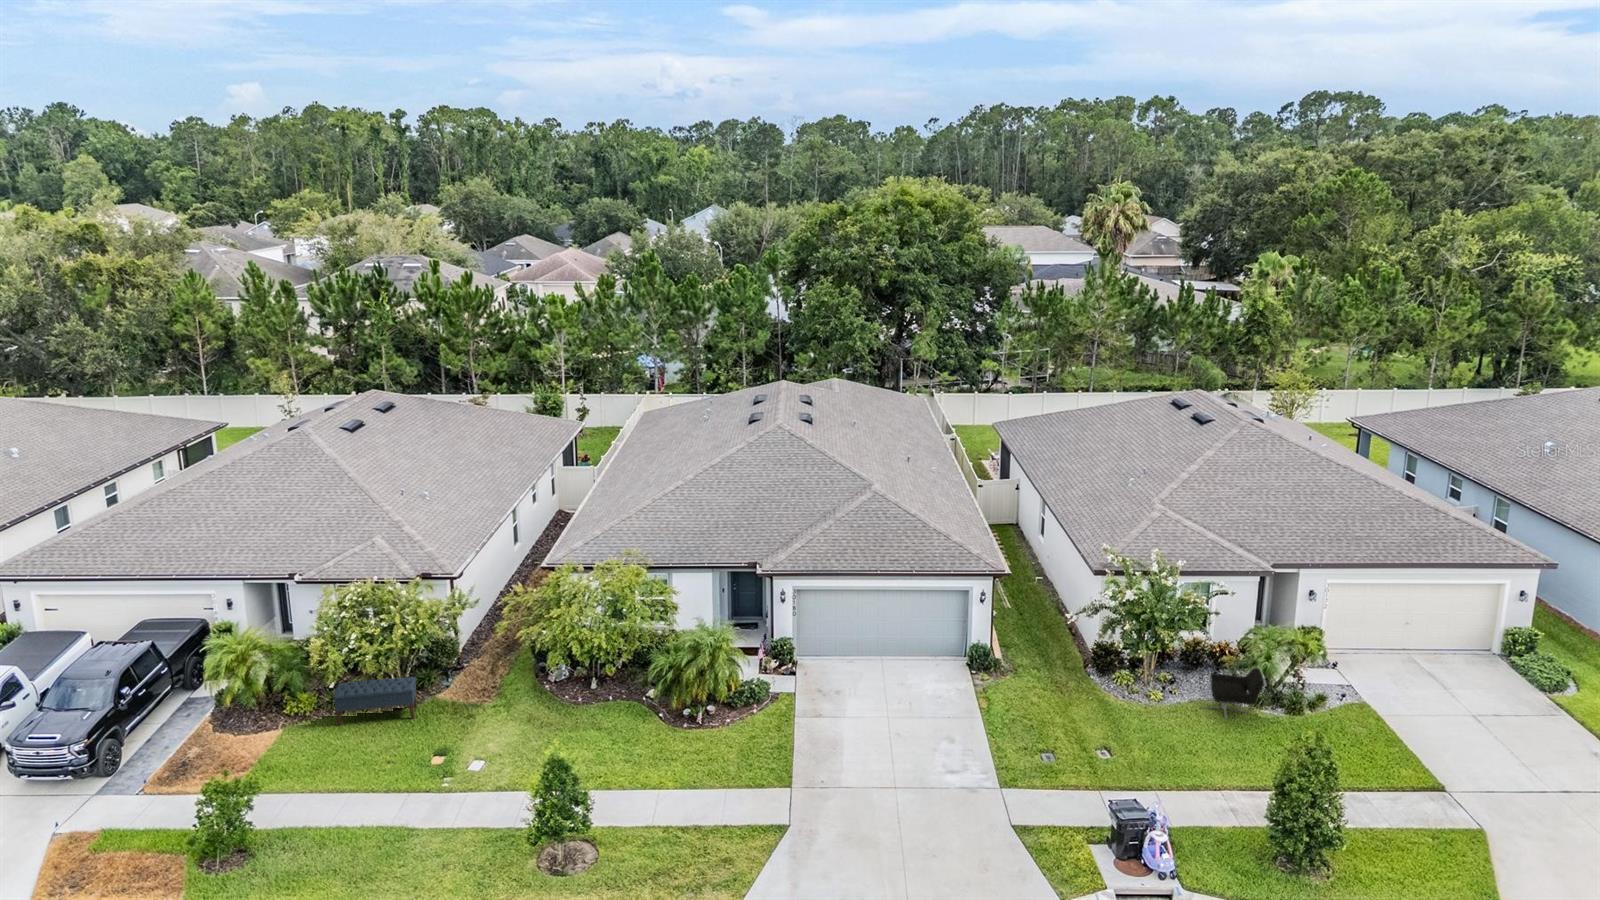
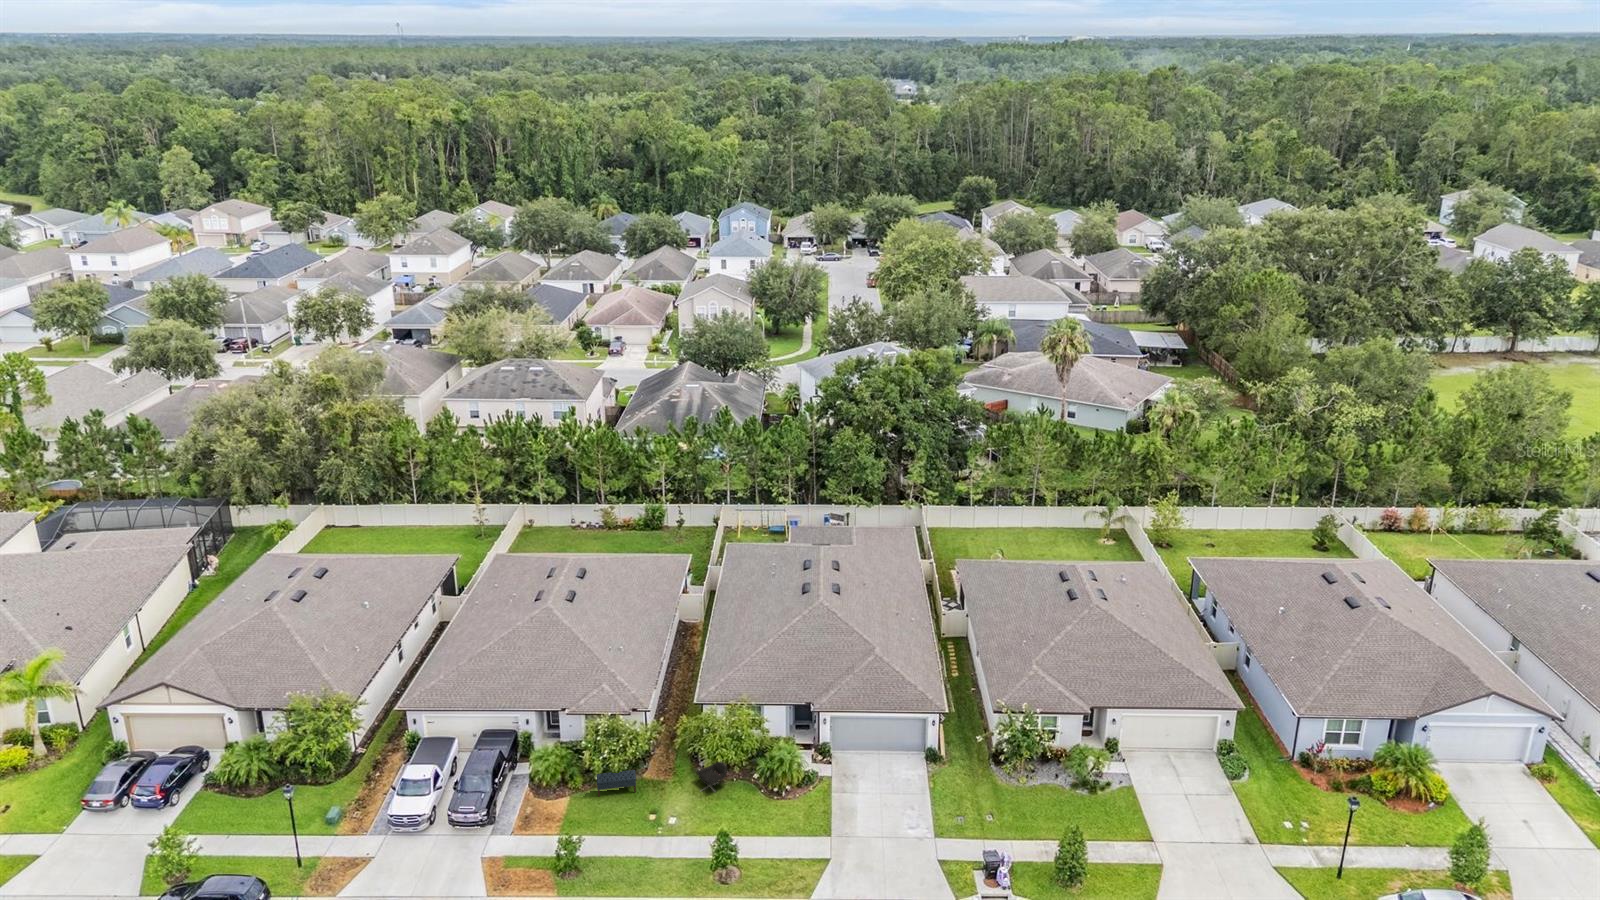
lounge chair: present [1210,668,1264,719] -> present [697,762,727,787]

